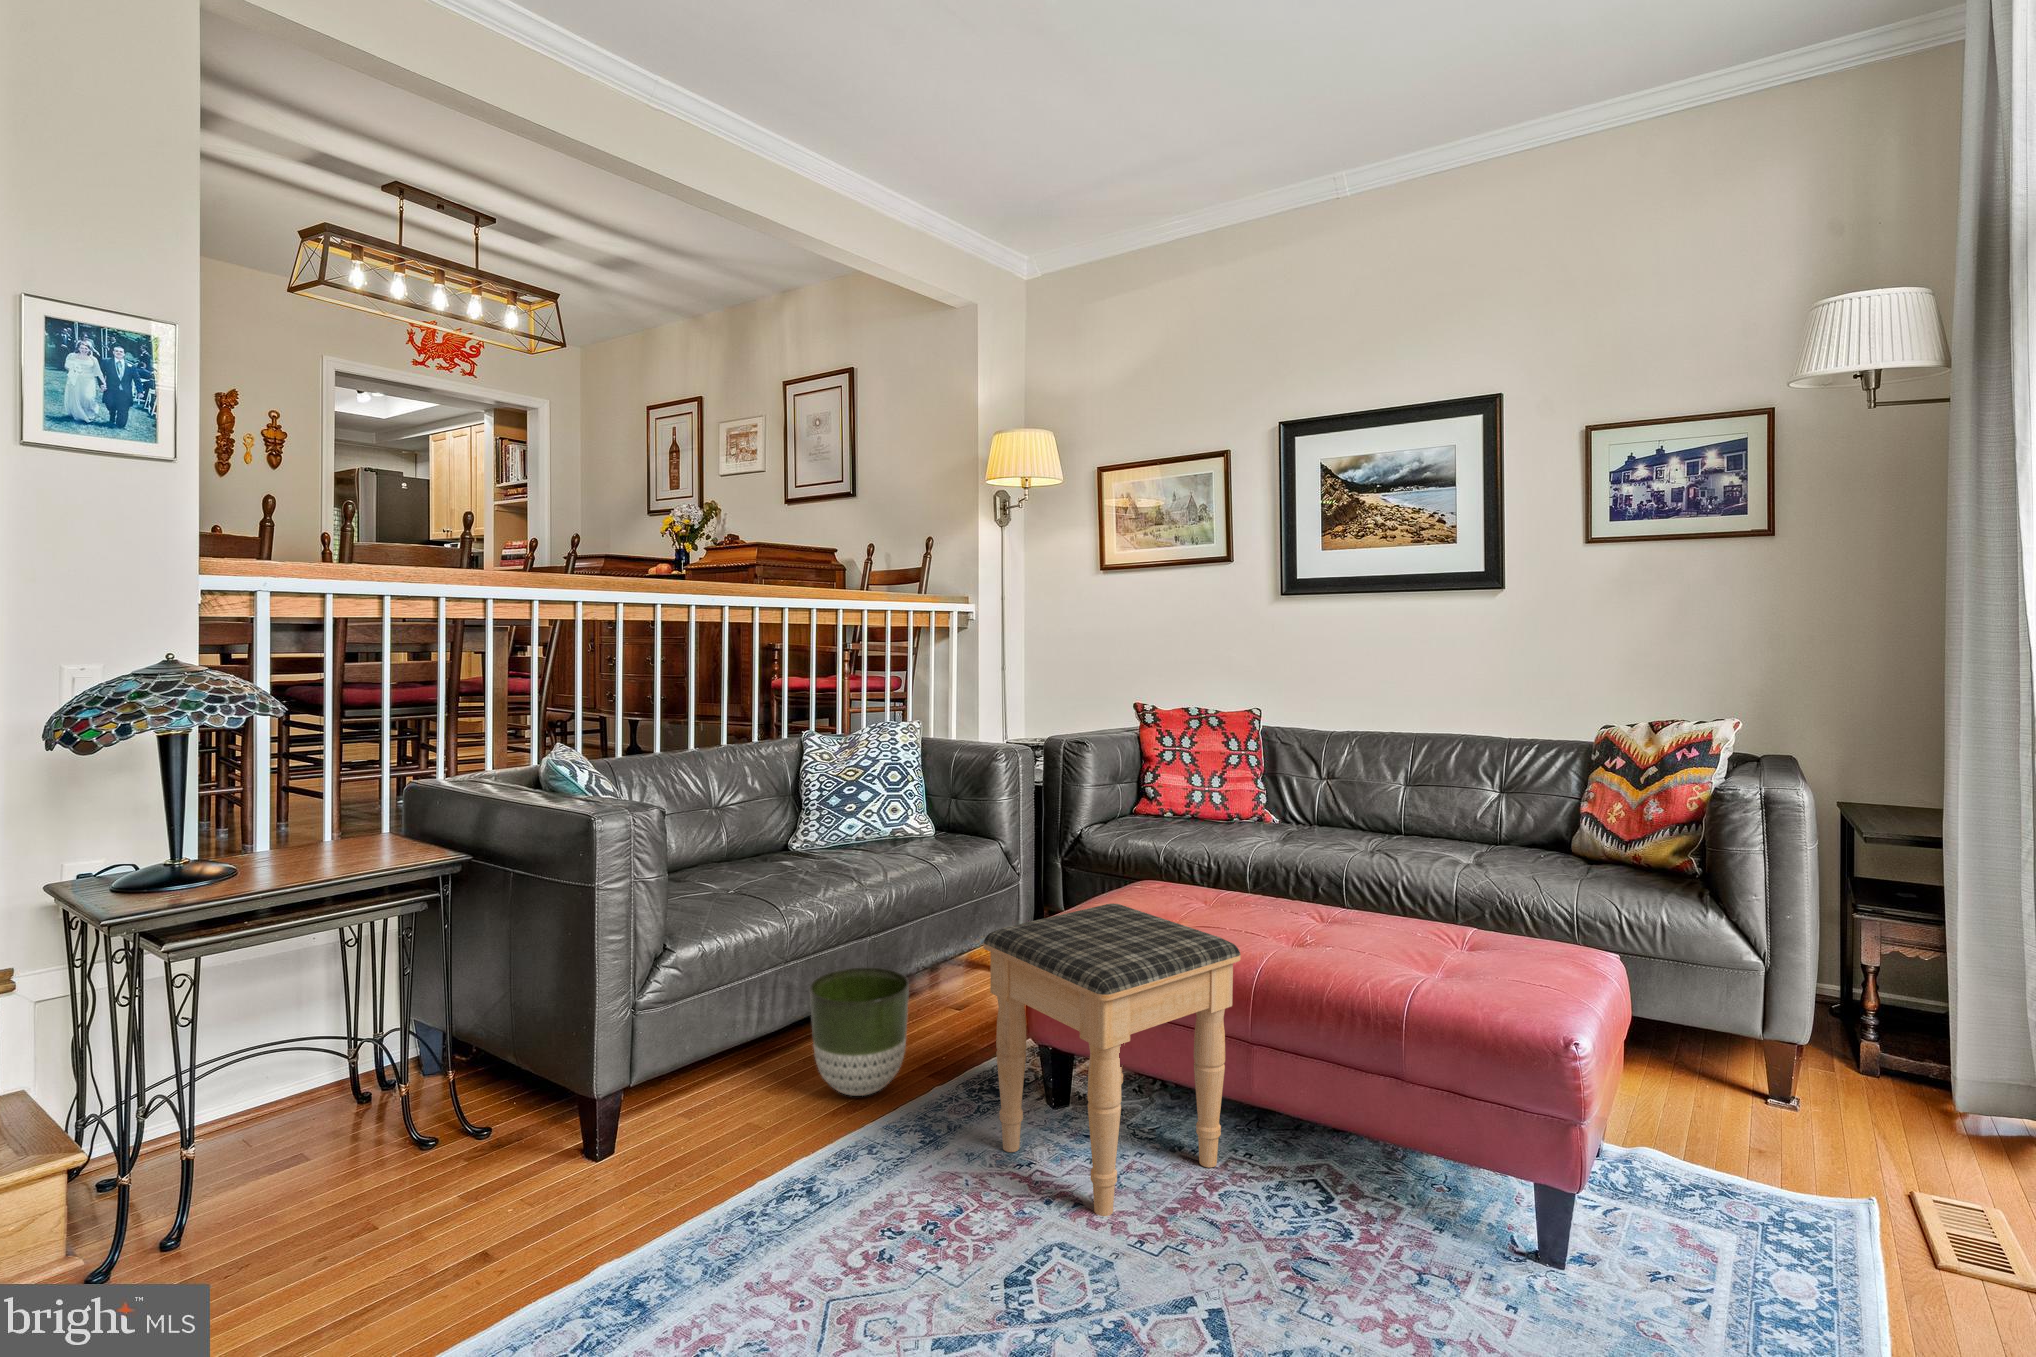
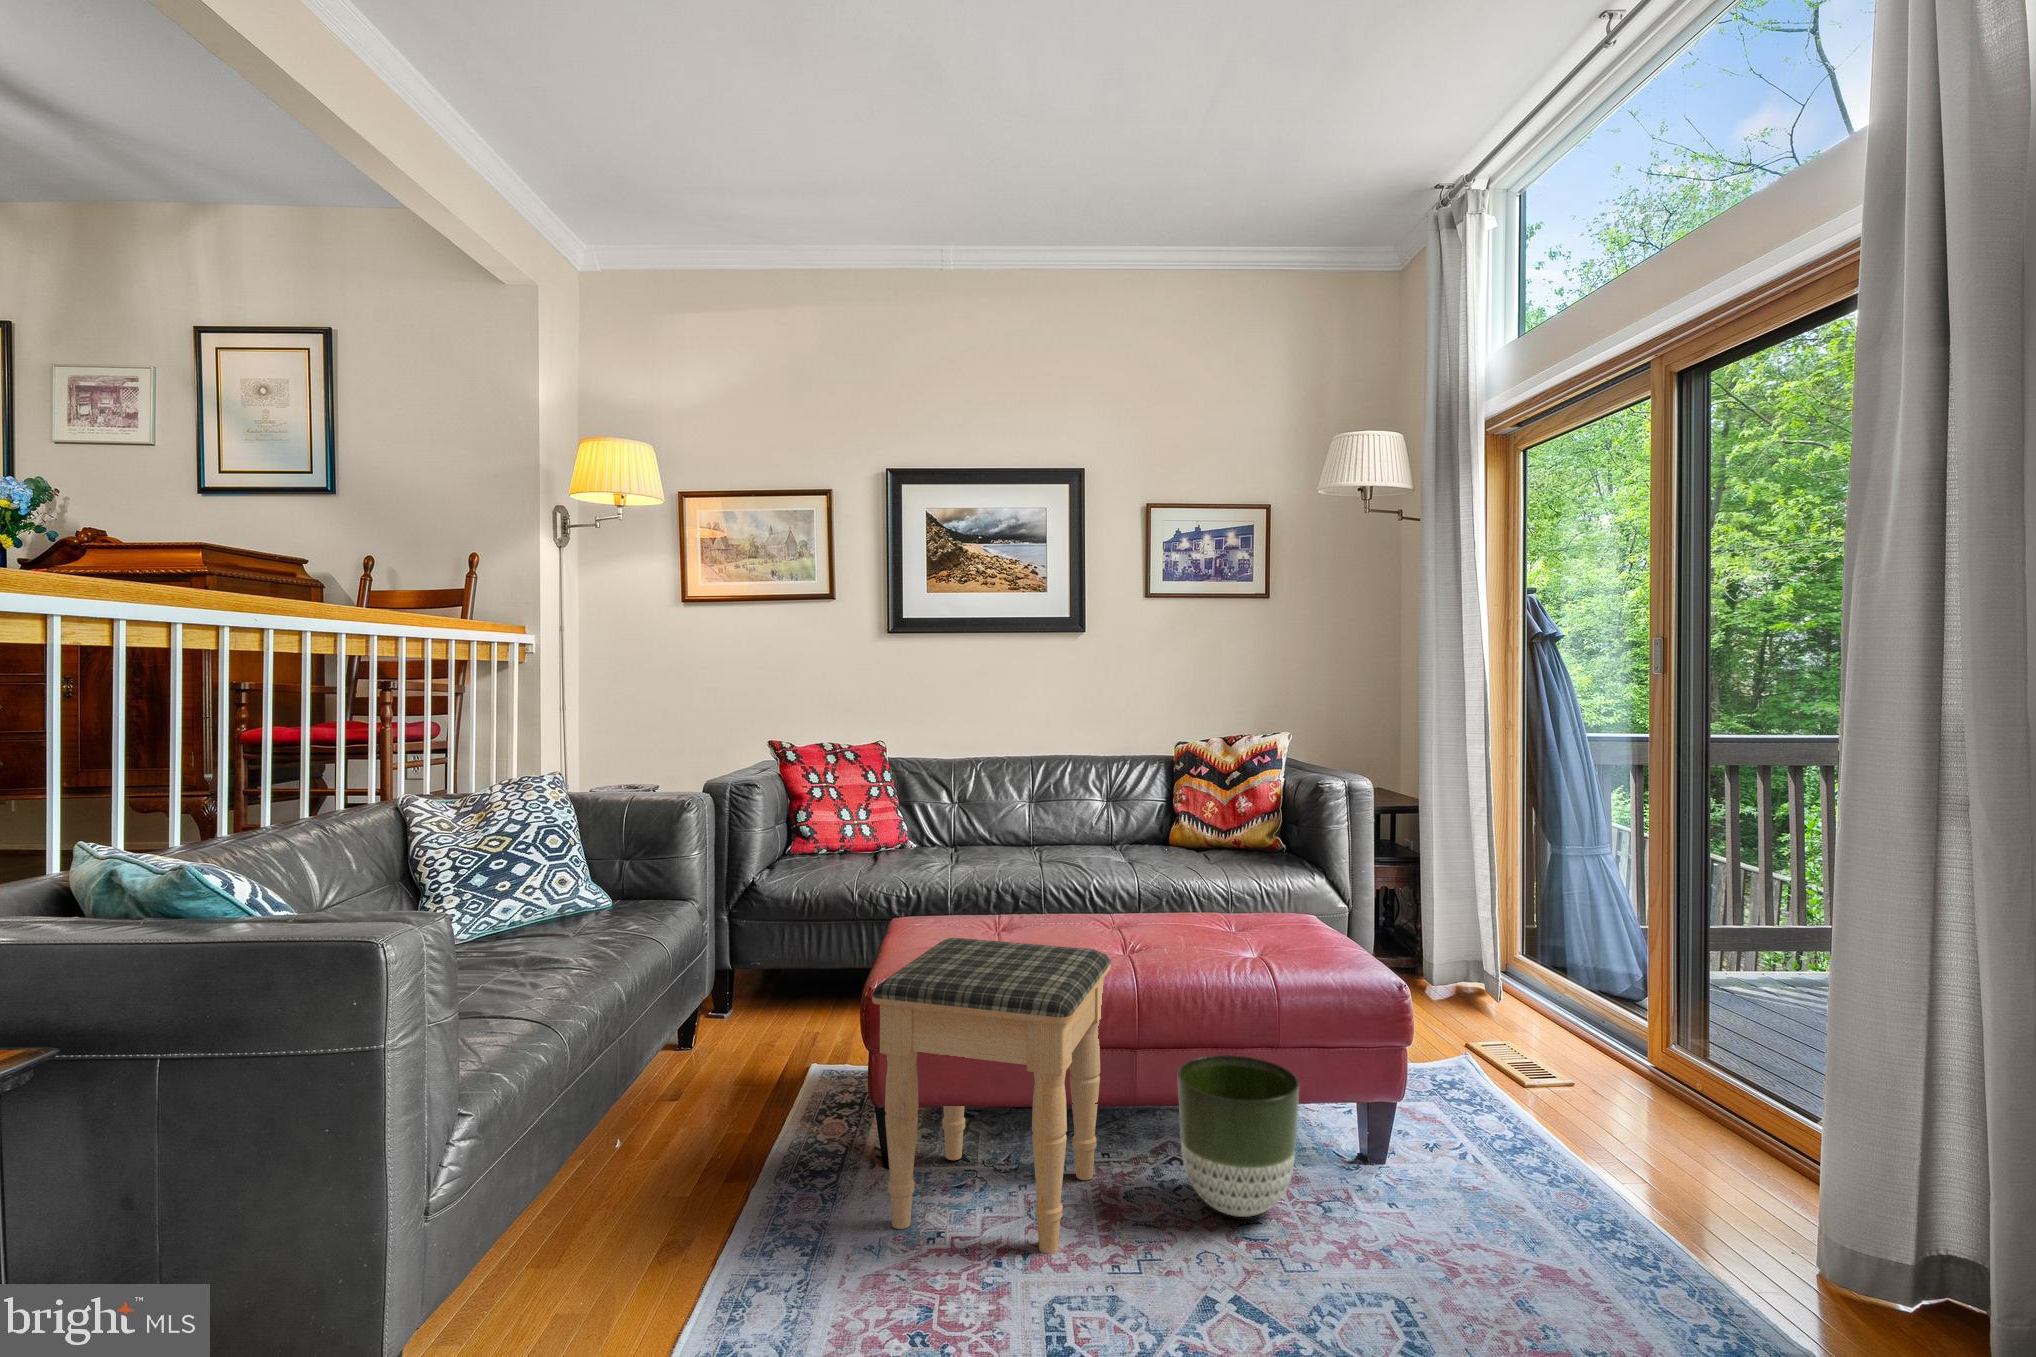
planter: present [810,968,909,1096] -> present [1178,1055,1299,1217]

